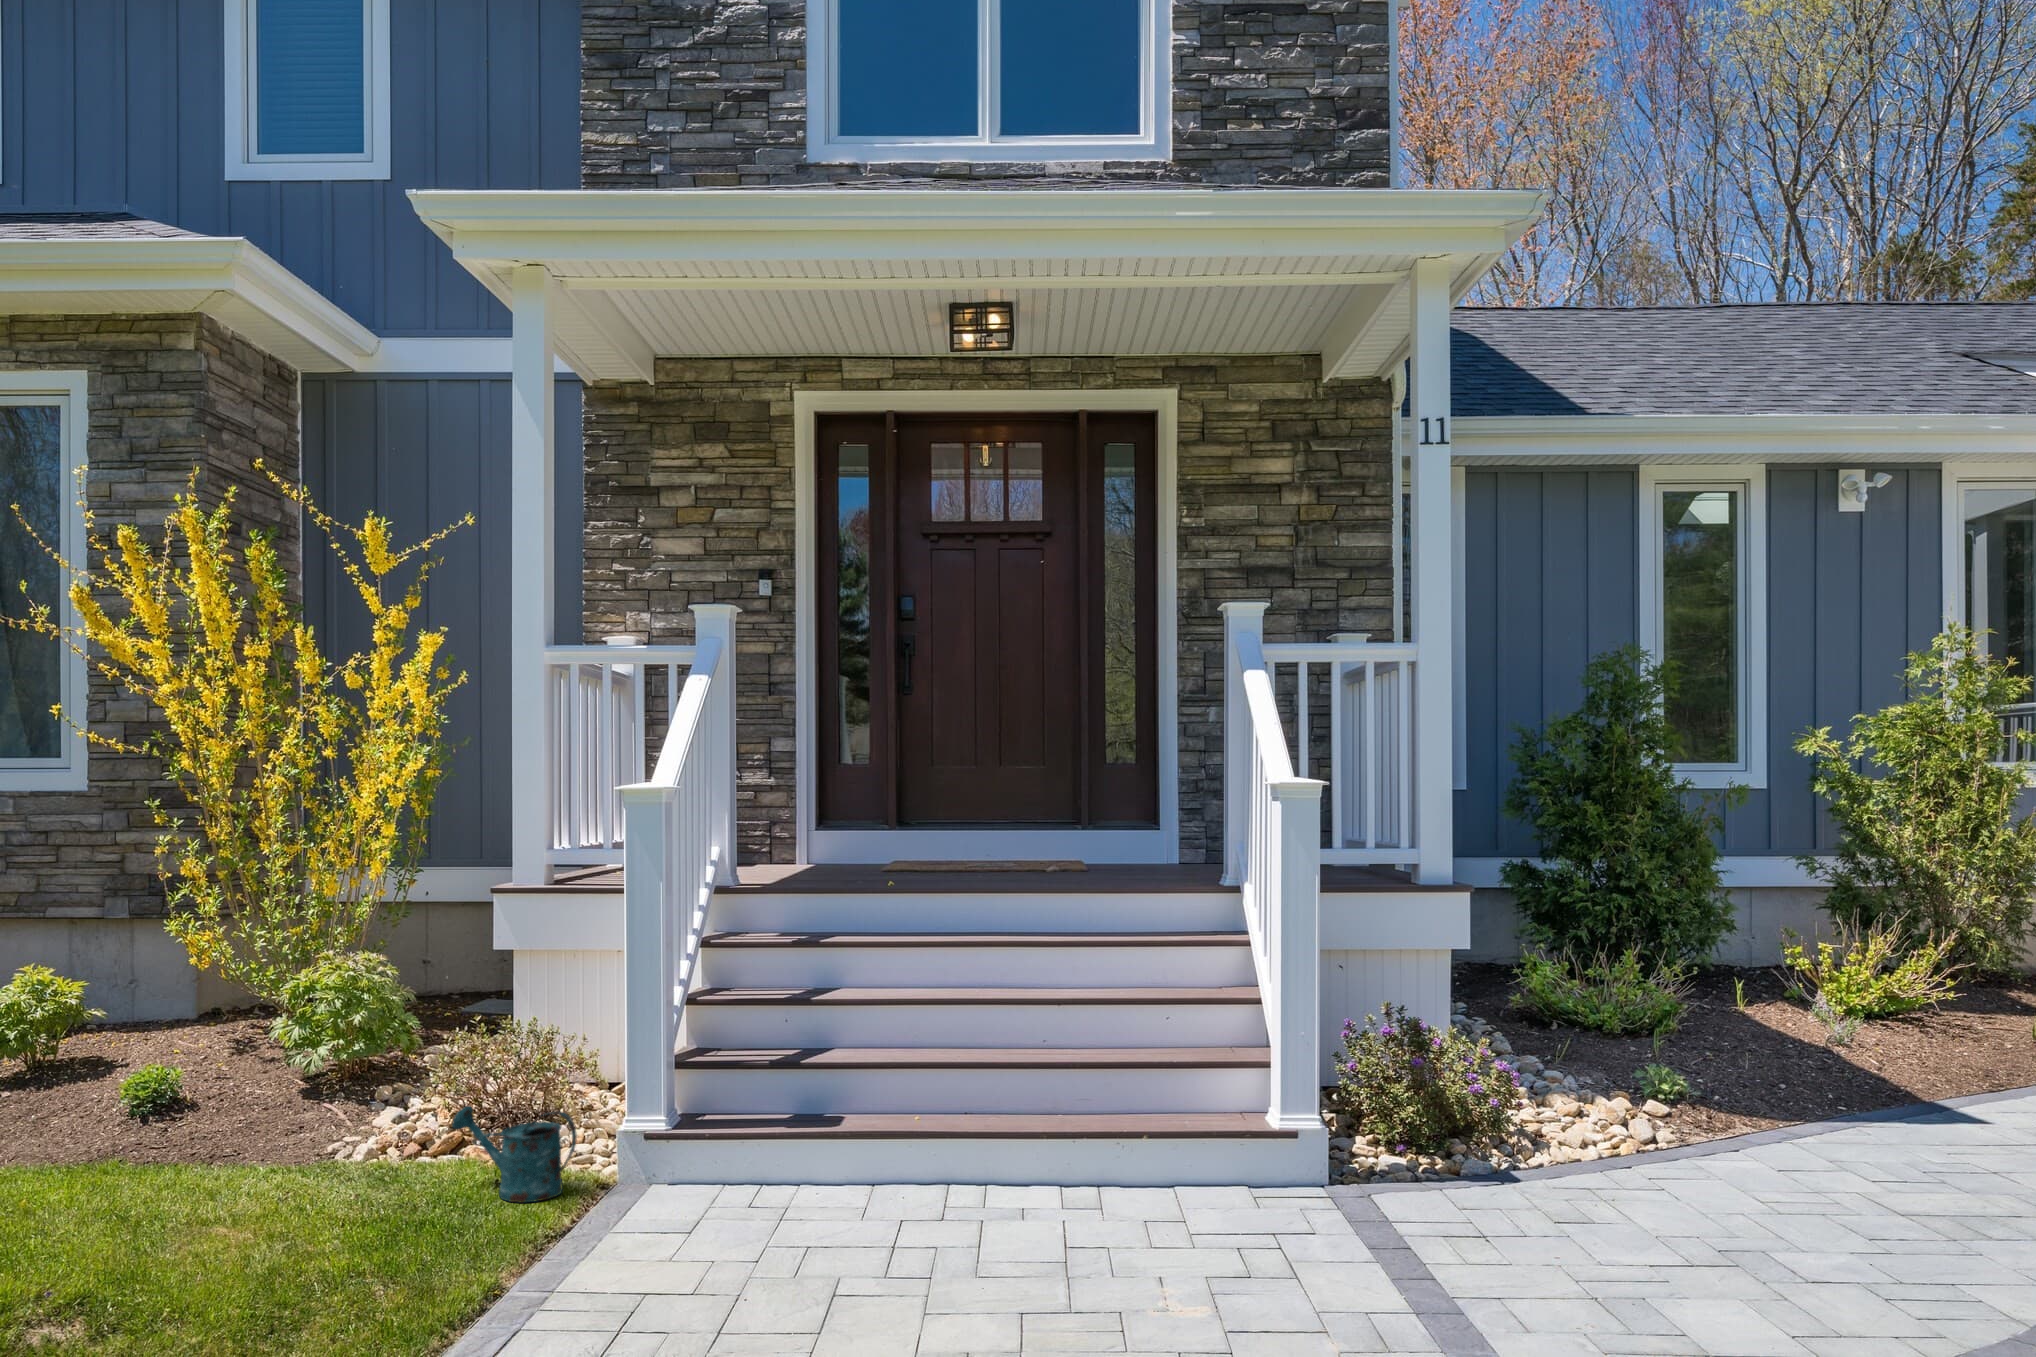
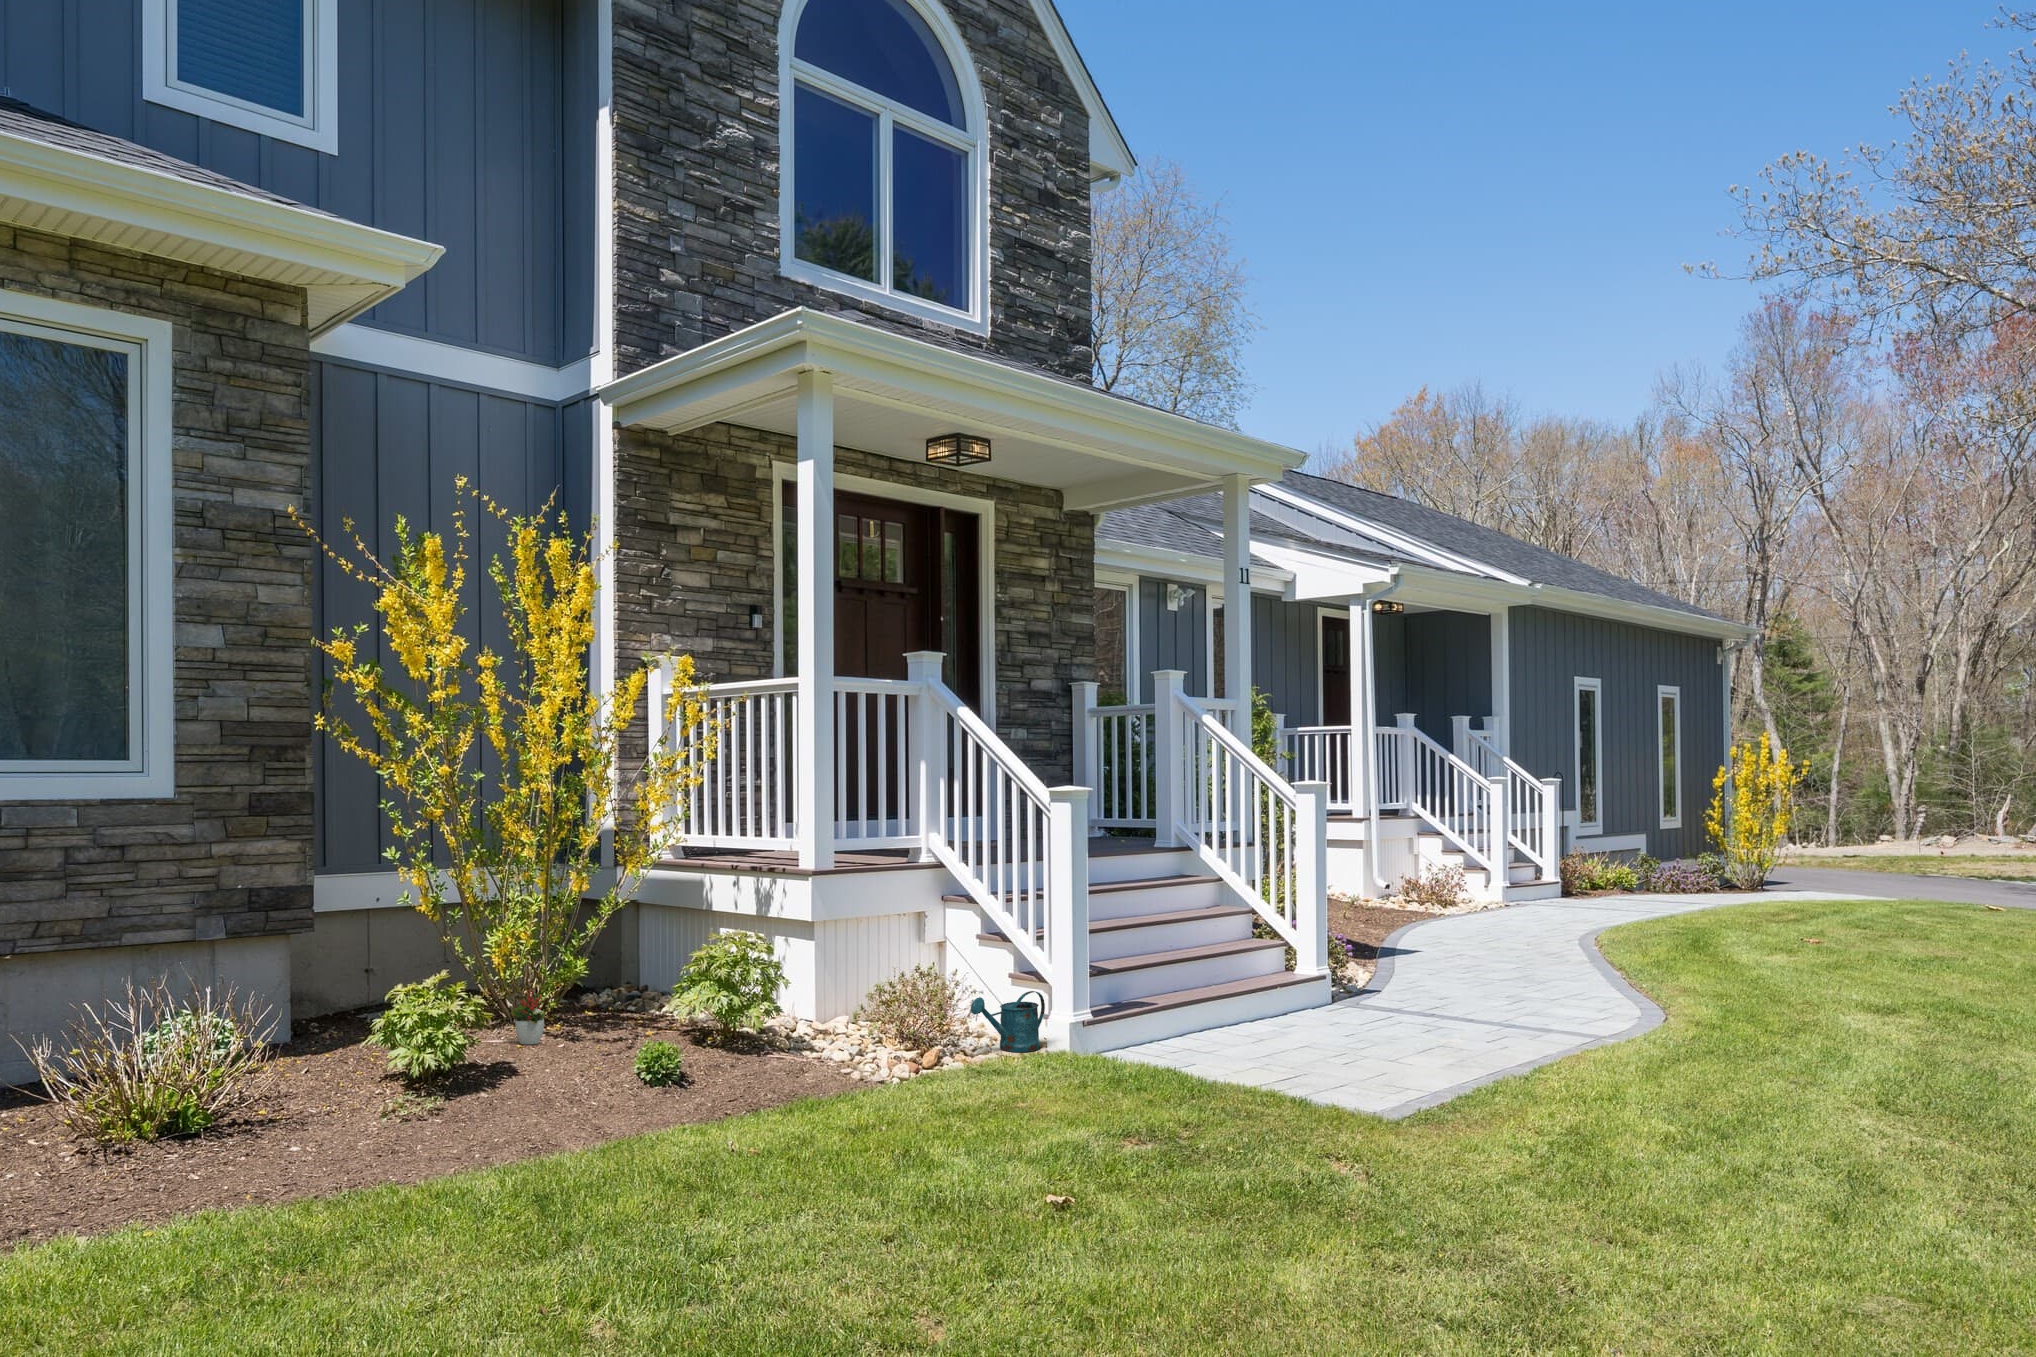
decorative plant: none [275,1002,309,1063] -> present [511,989,545,1044]

